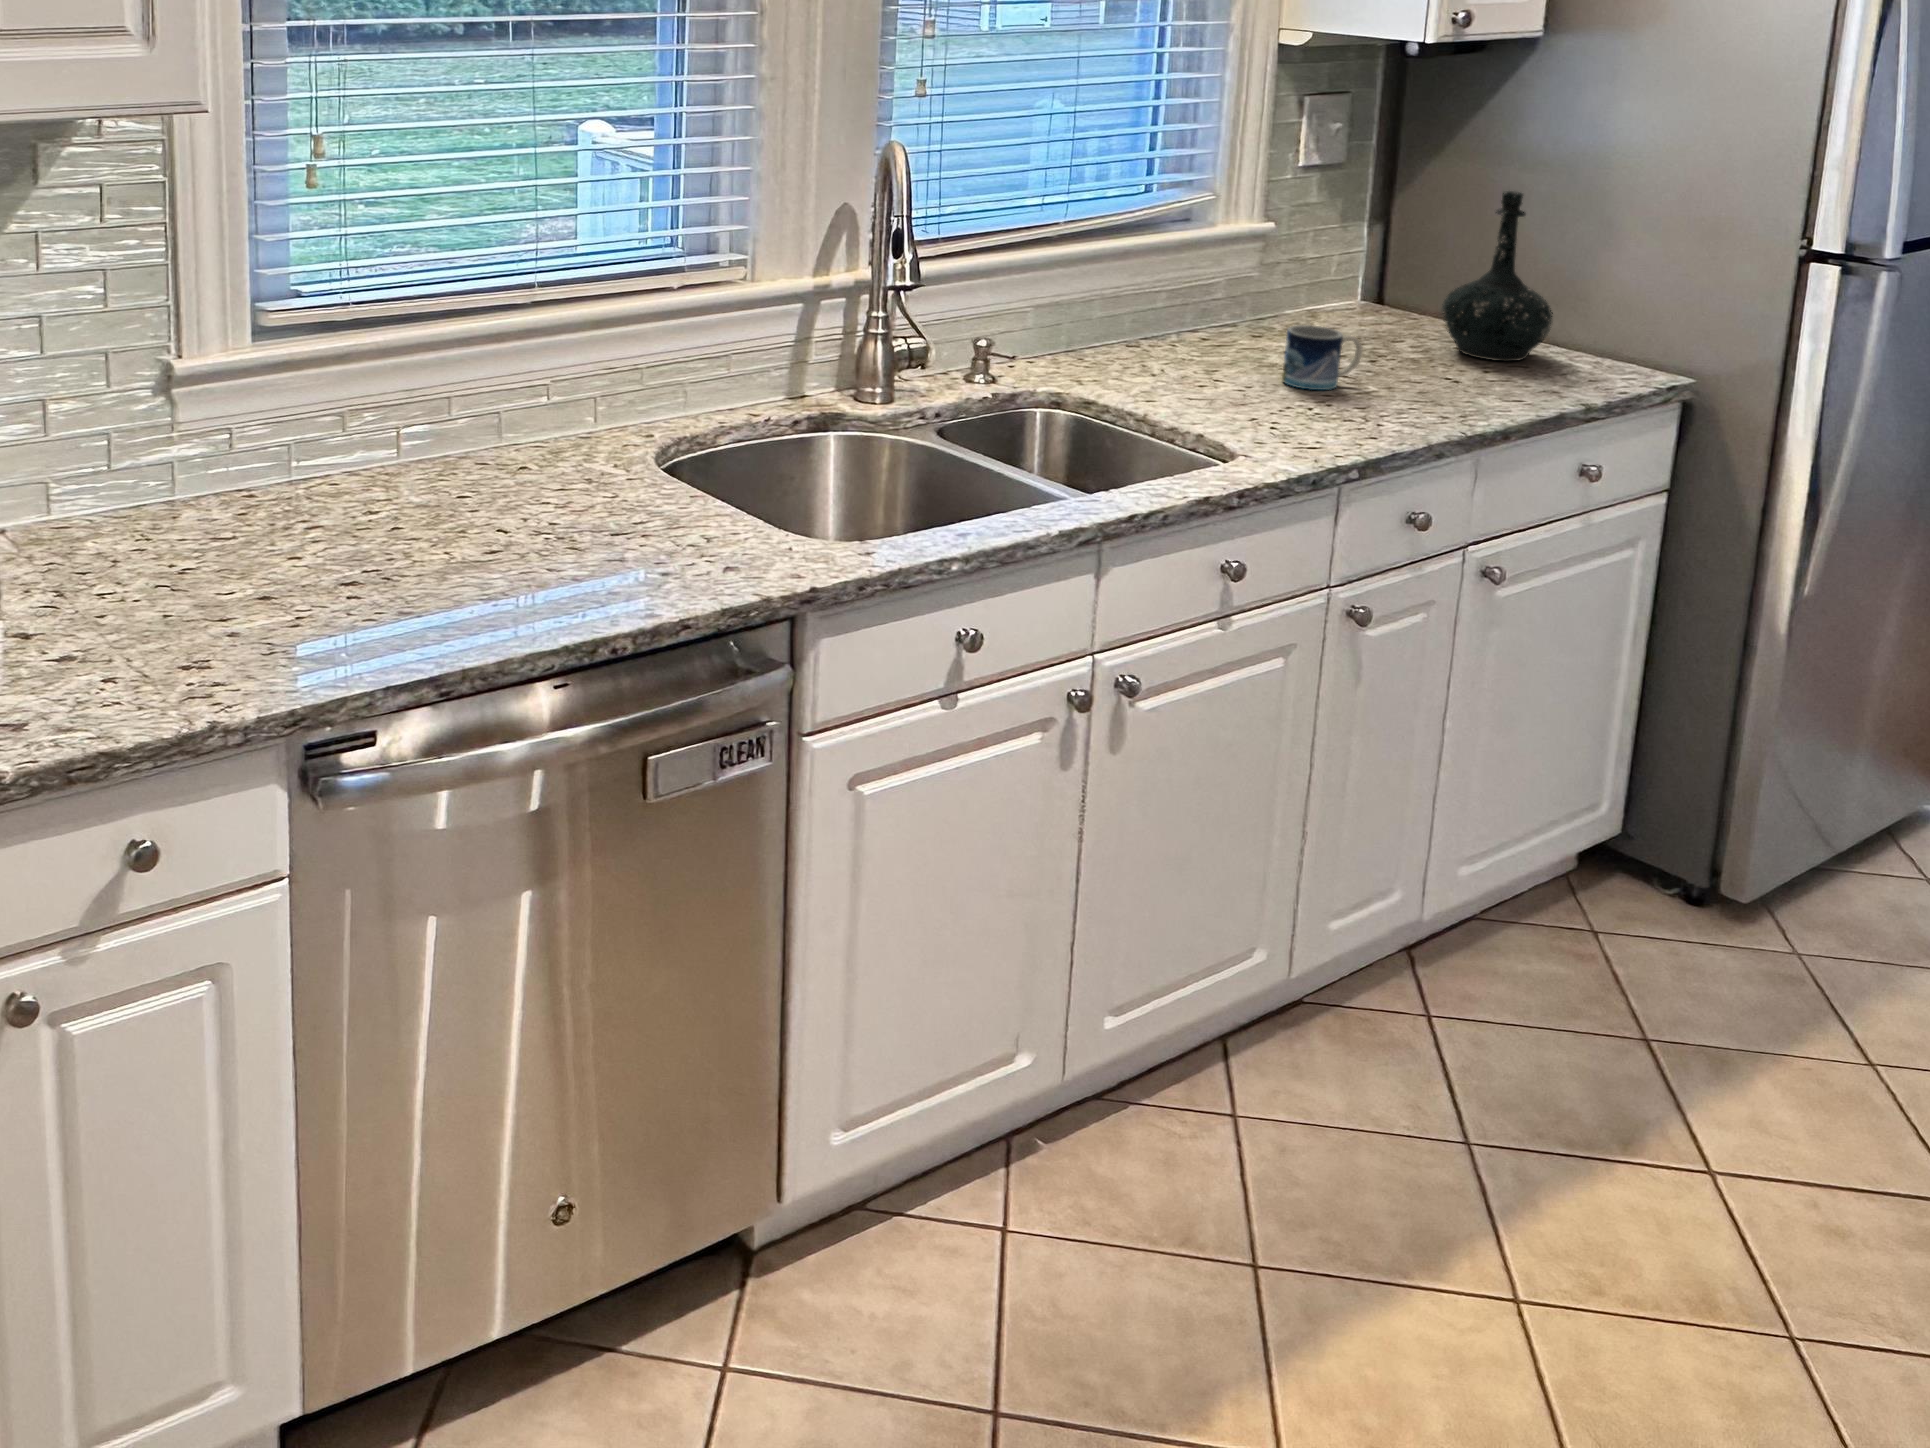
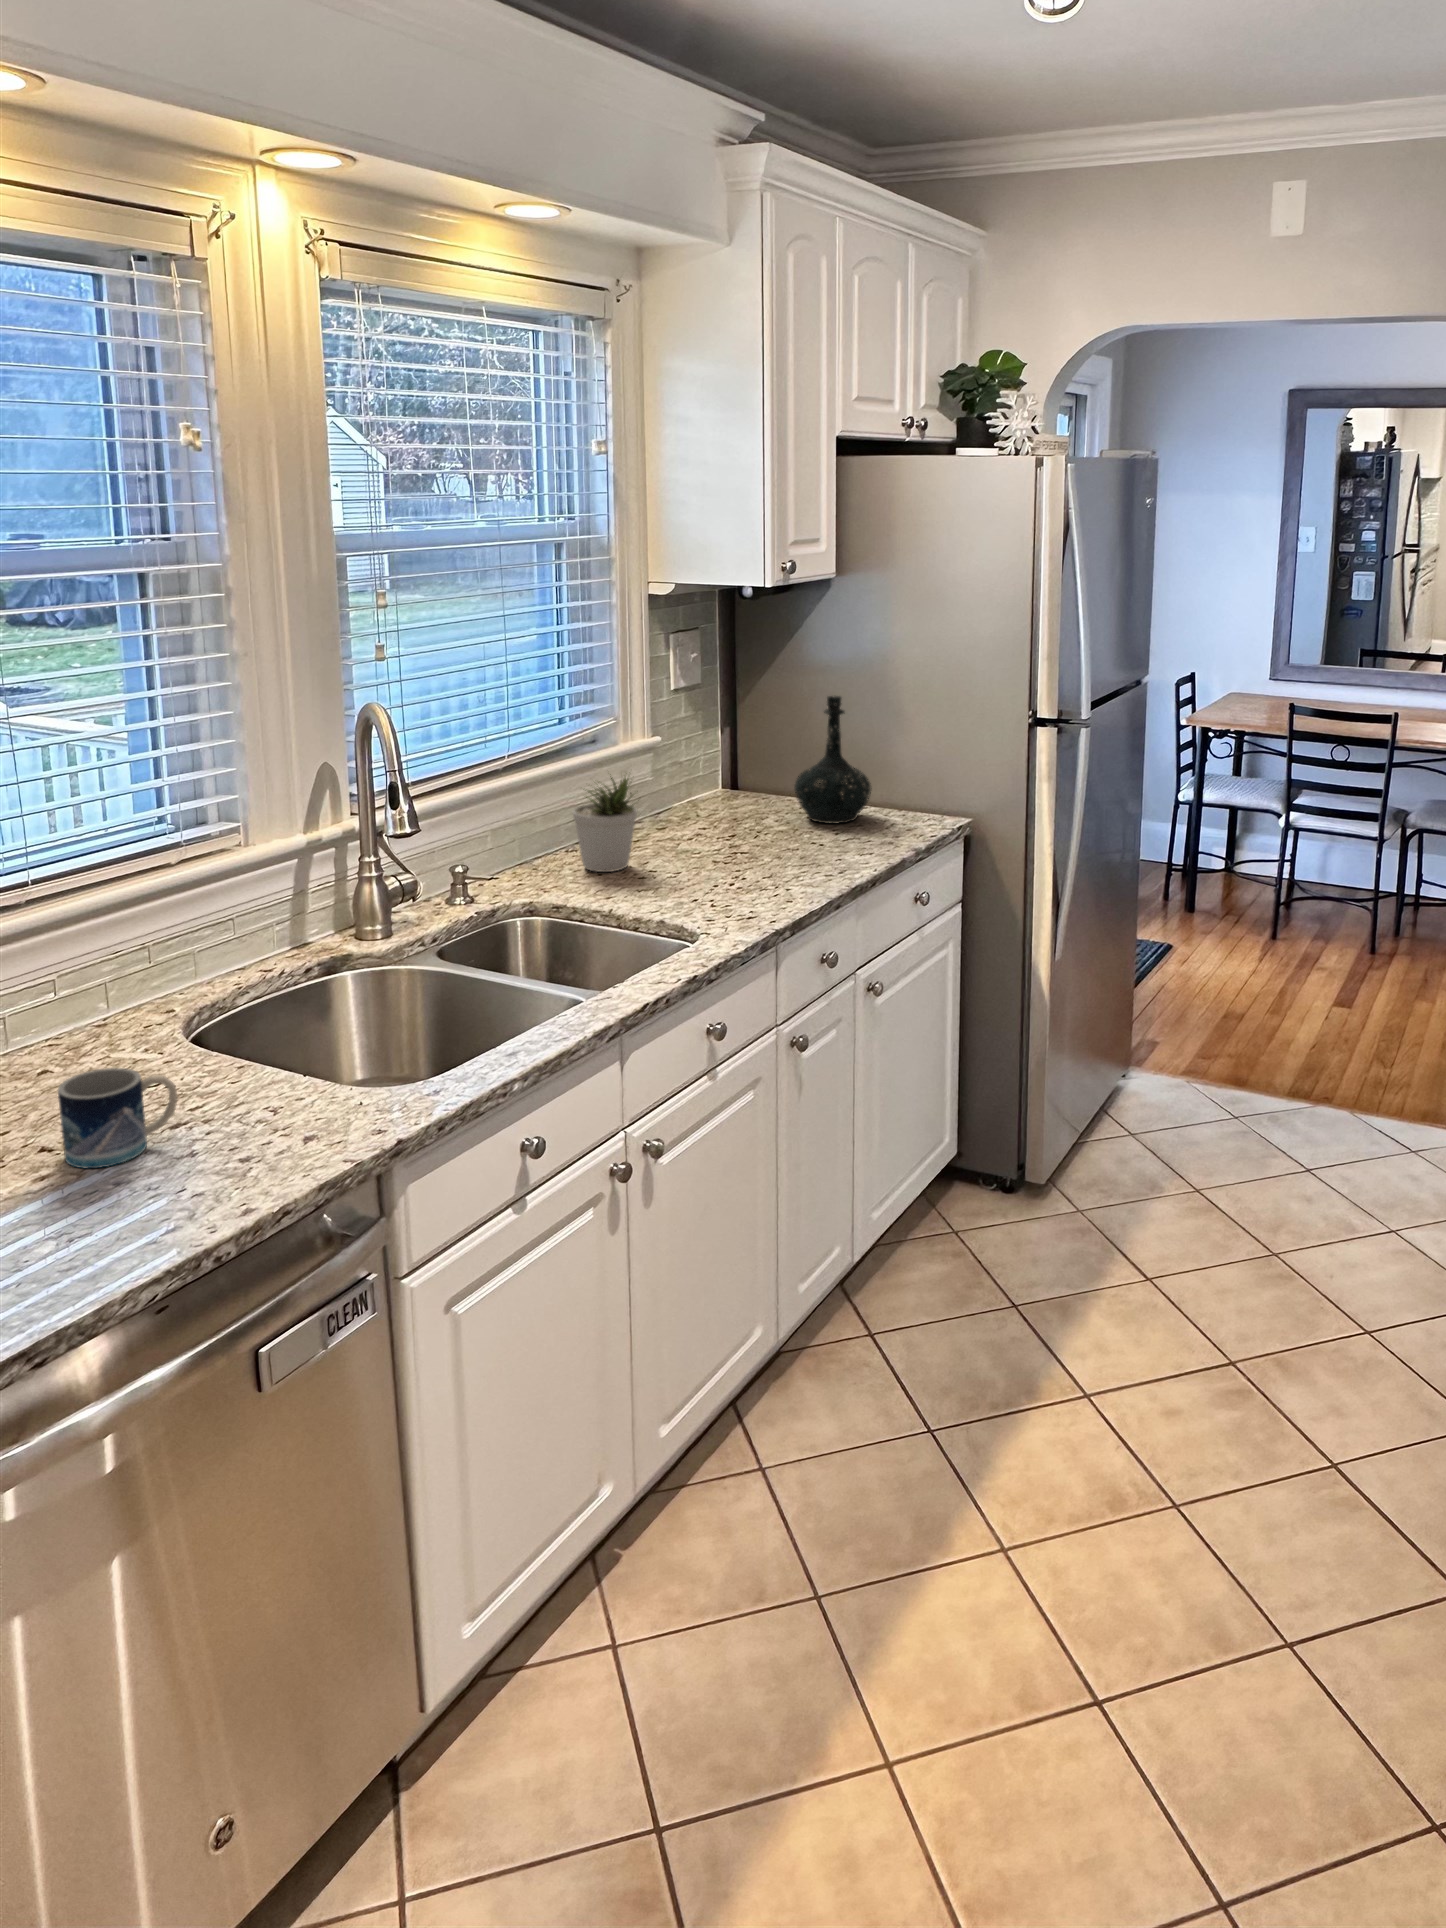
potted plant: none [1130,251,1215,374] -> present [573,776,639,872]
mug: present [1282,325,1363,390] -> present [58,1068,178,1168]

